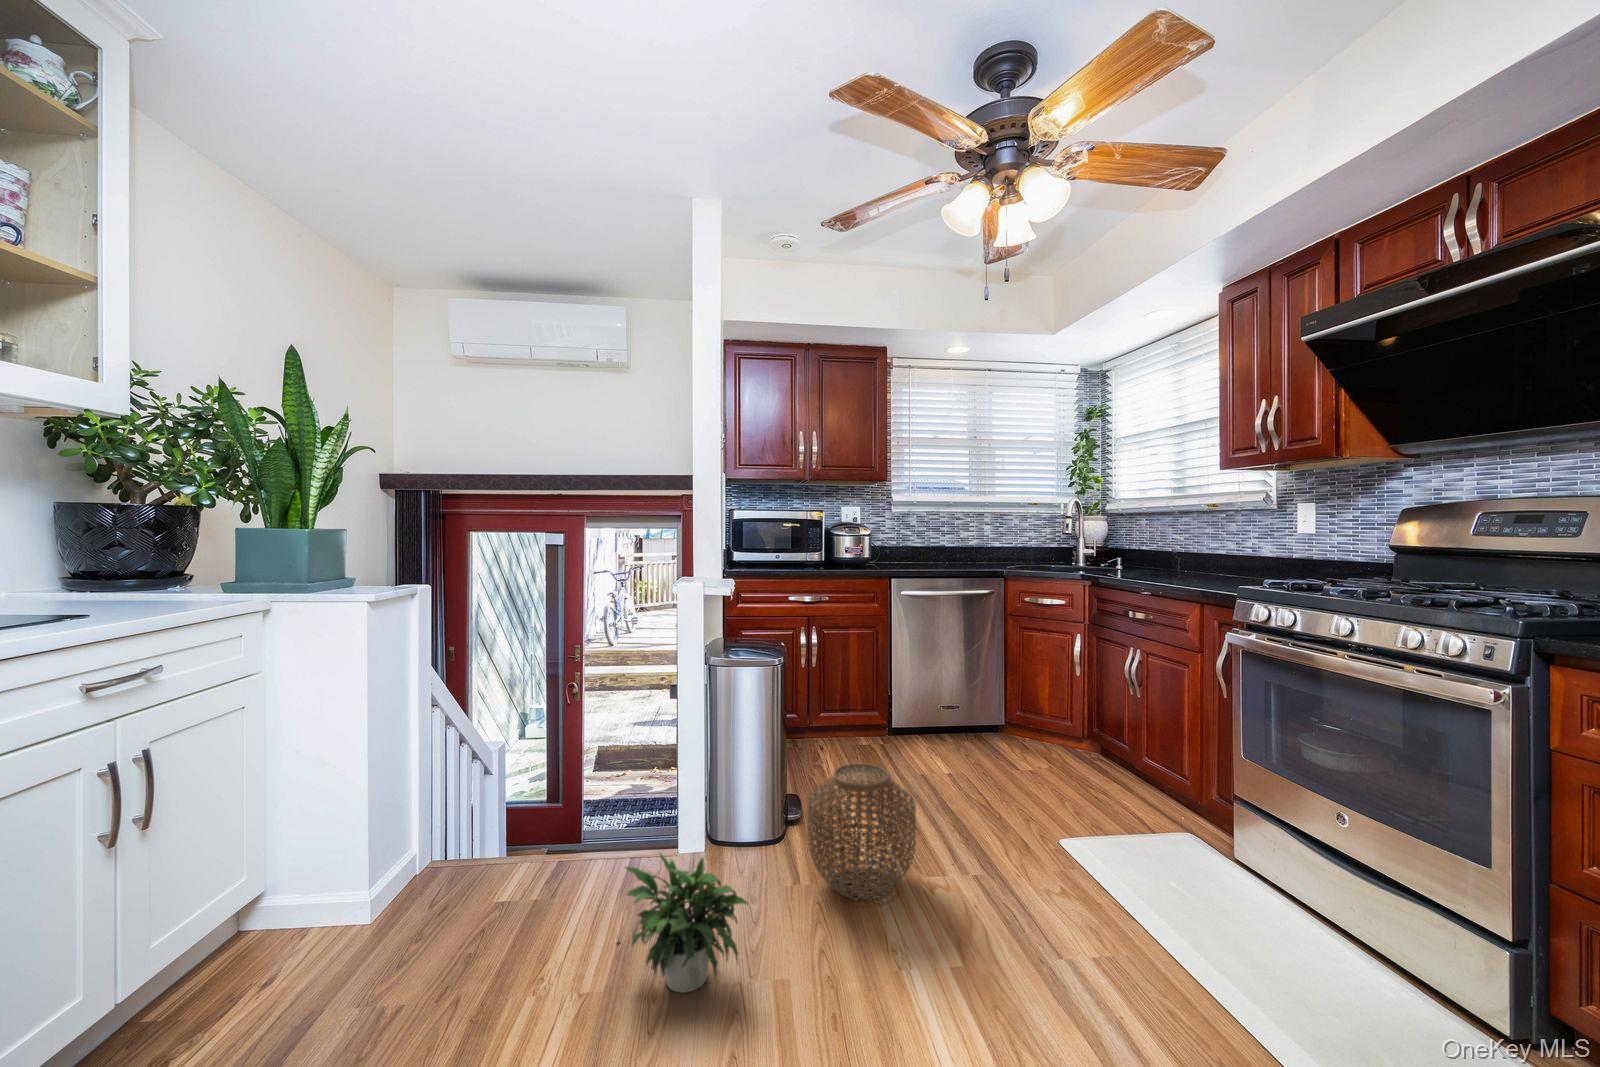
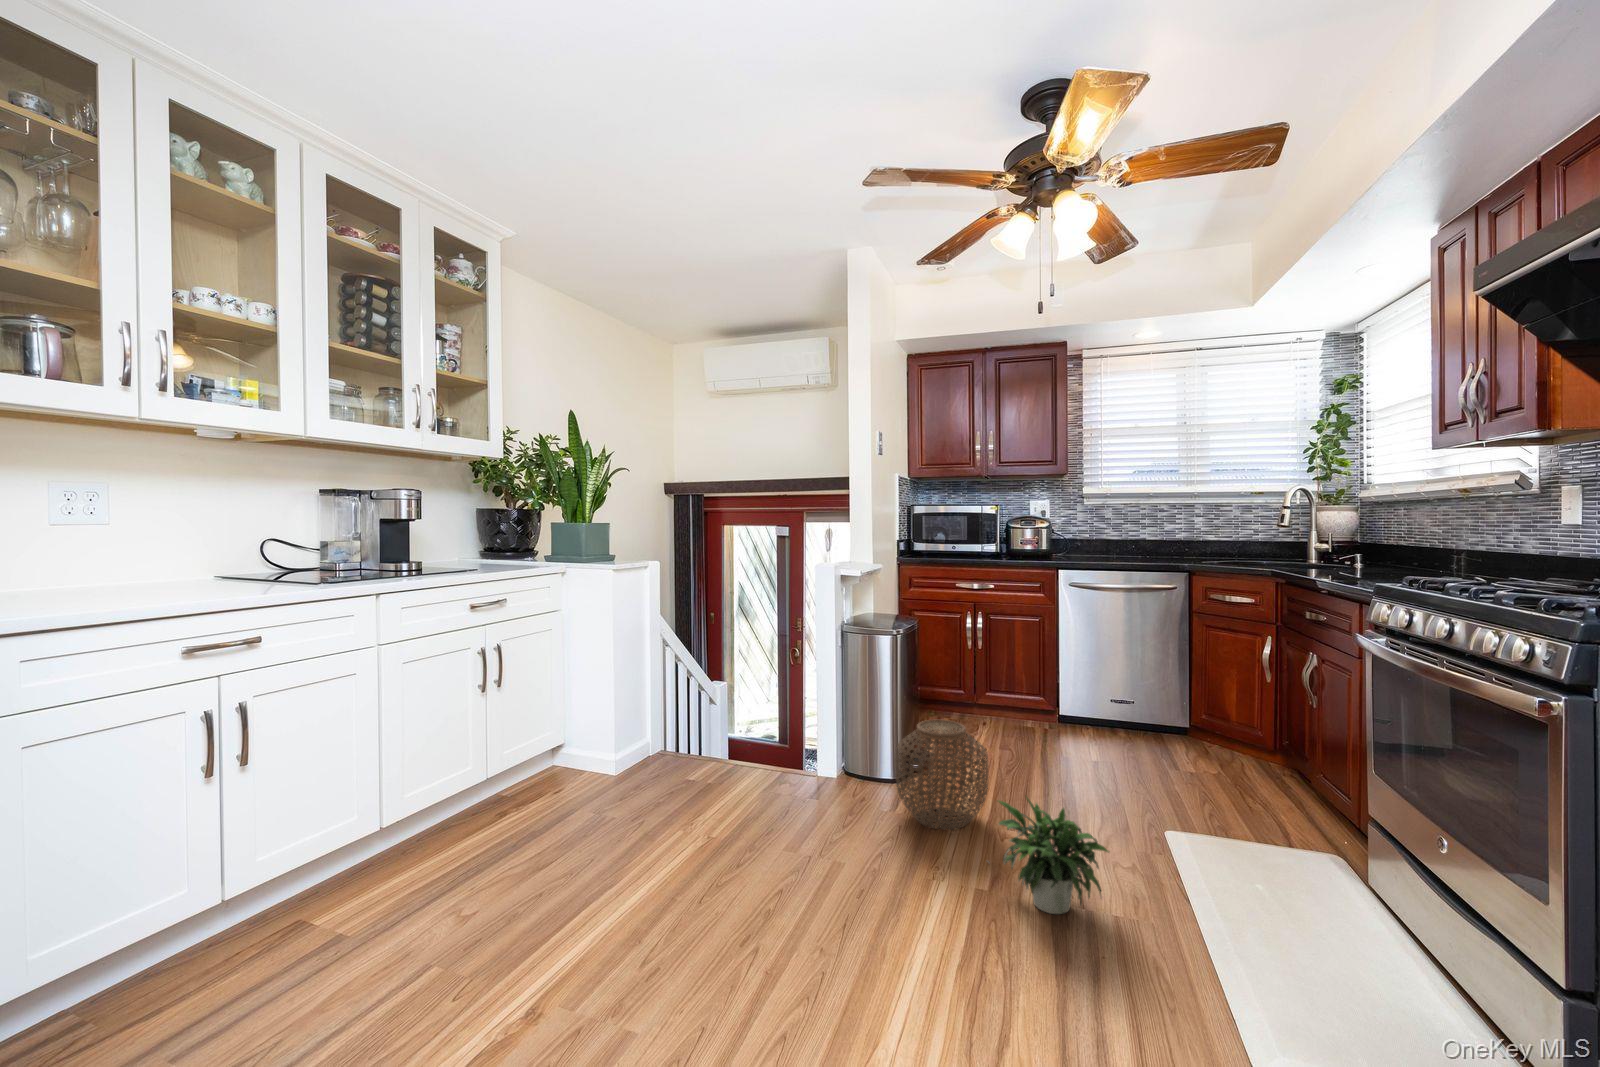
potted plant: present [617,853,748,993] -> present [998,797,1109,914]

